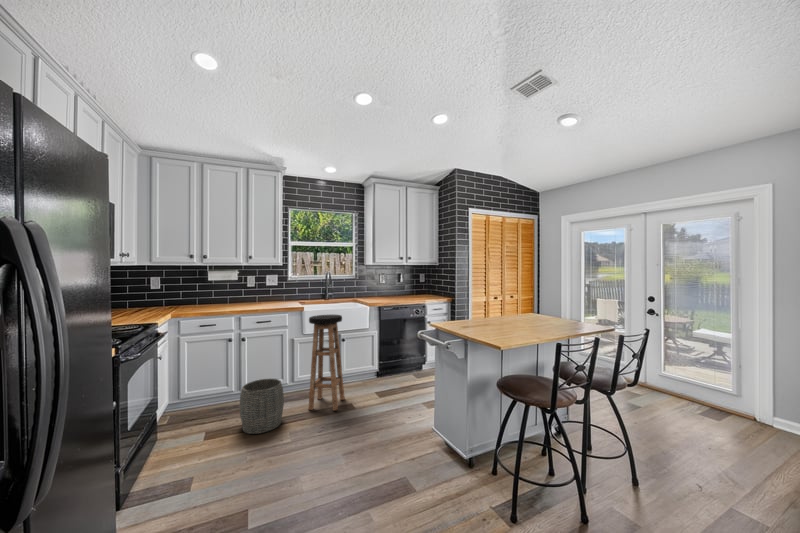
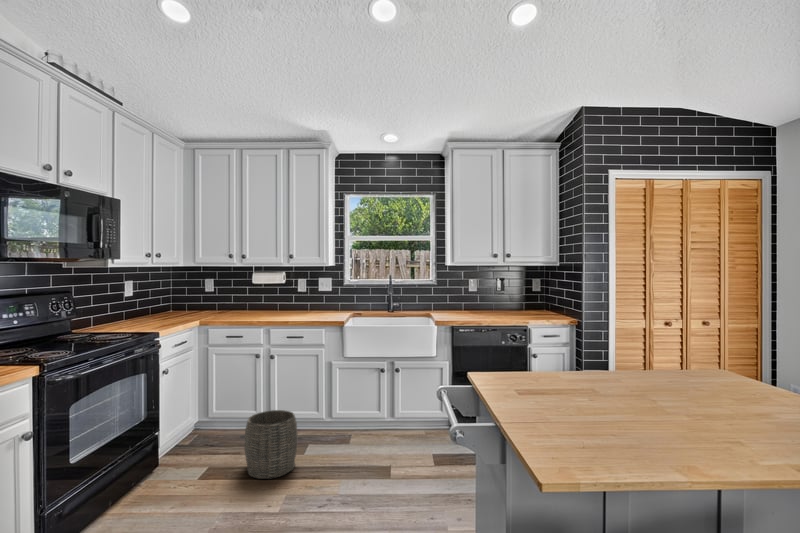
bar stool: present [308,315,345,410] -> none [332,334,386,469]

